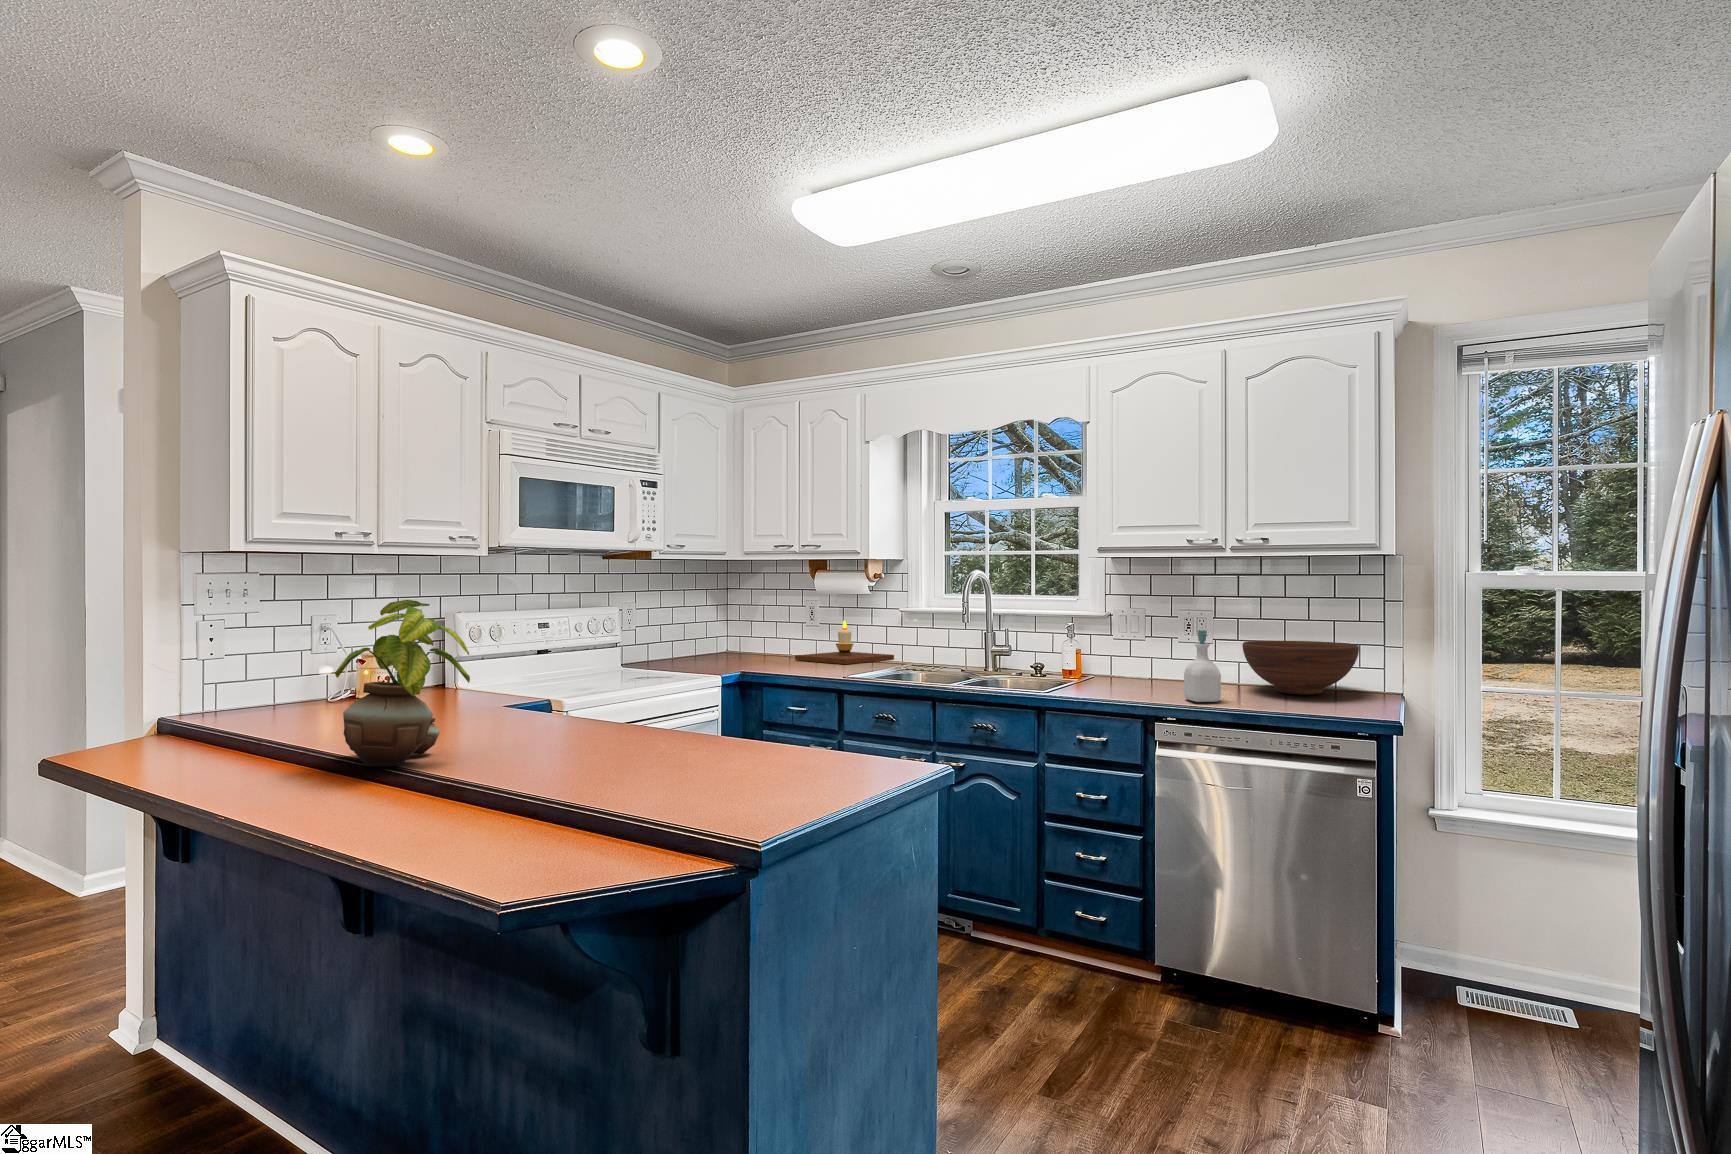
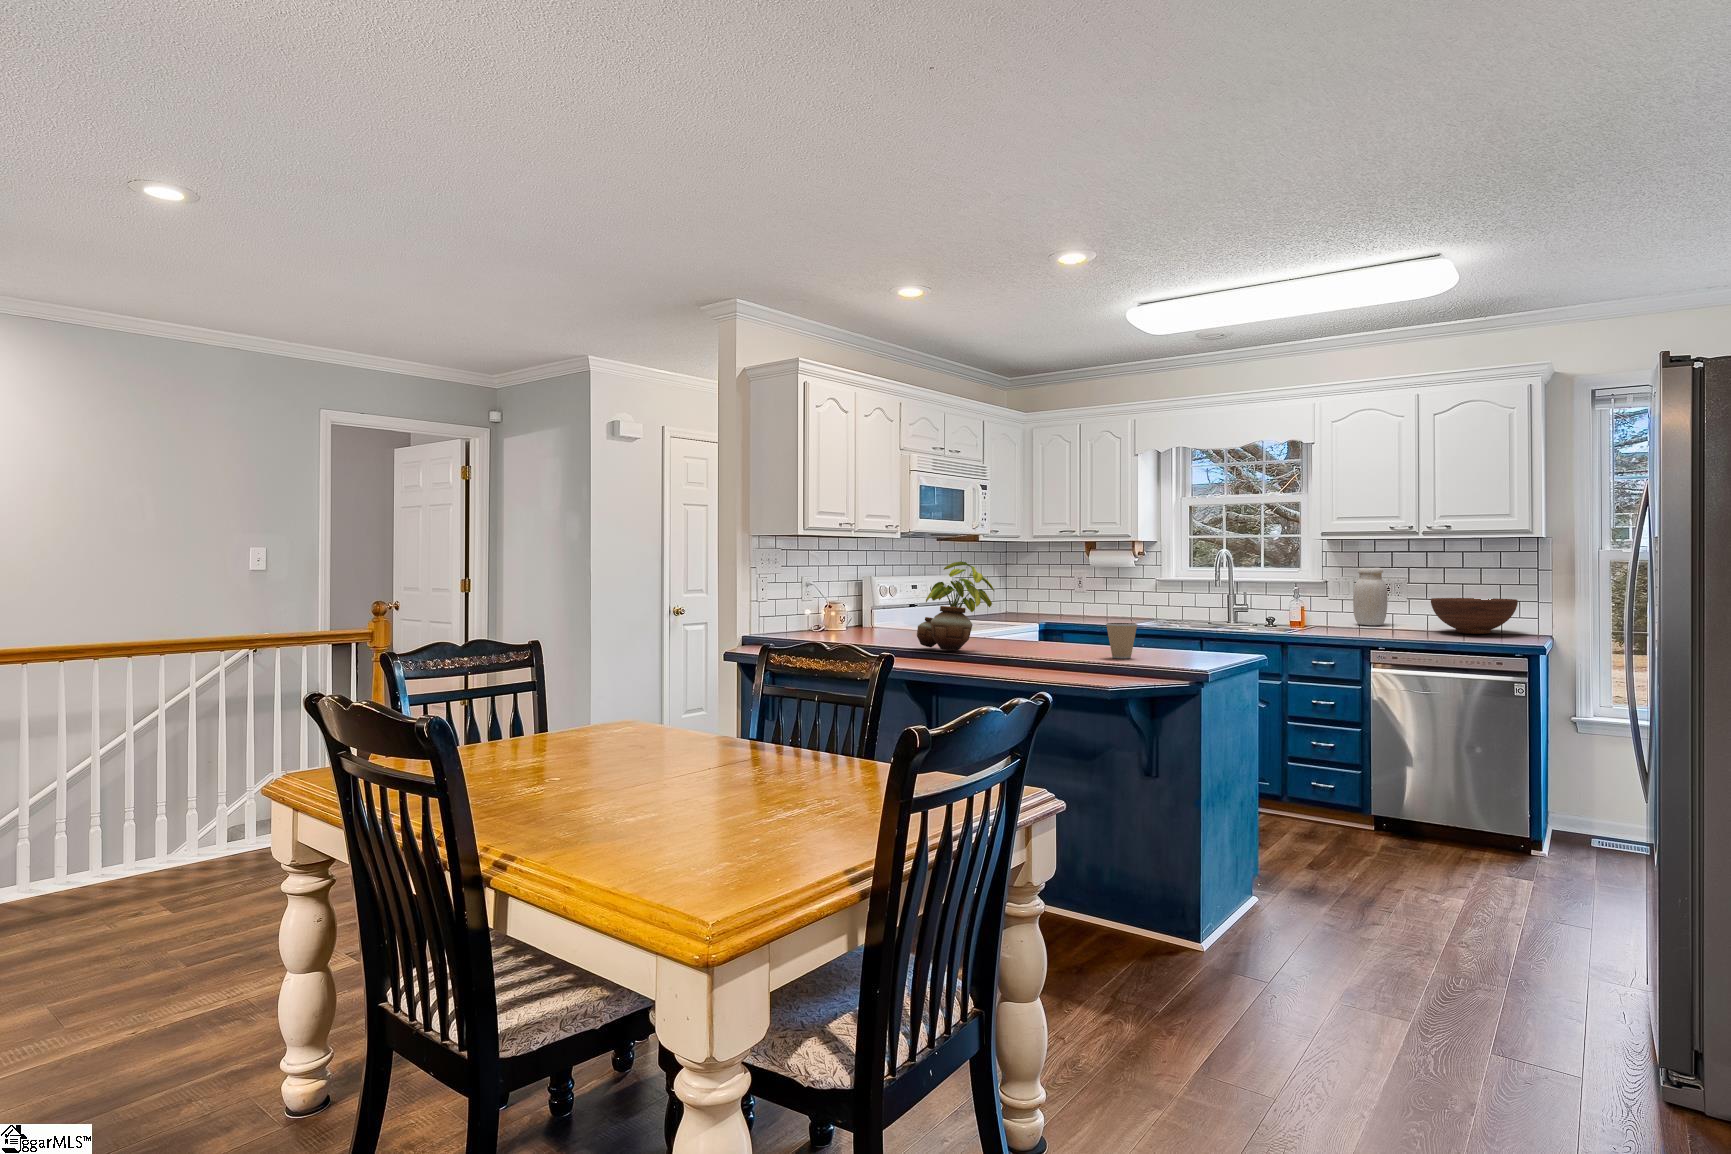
jar: none [1144,597,1188,677] -> present [1353,568,1387,625]
candle: present [795,621,894,664] -> none [1072,587,1148,619]
soap bottle: present [1184,630,1221,702] -> none [1389,589,1416,638]
coffee cup: none [619,721,681,796] -> present [1106,623,1137,658]

